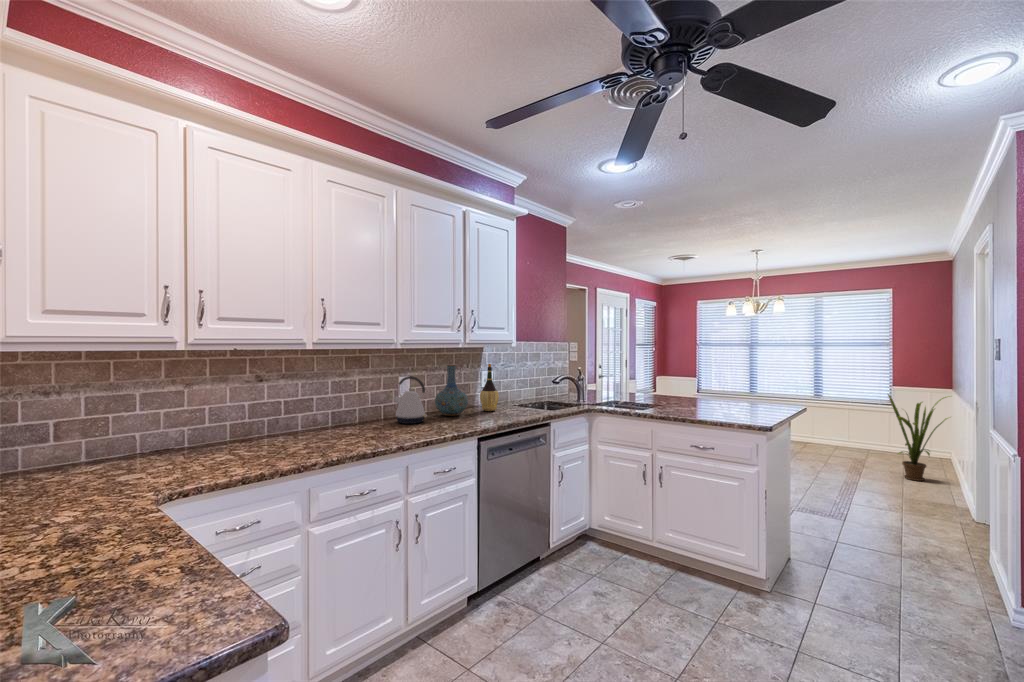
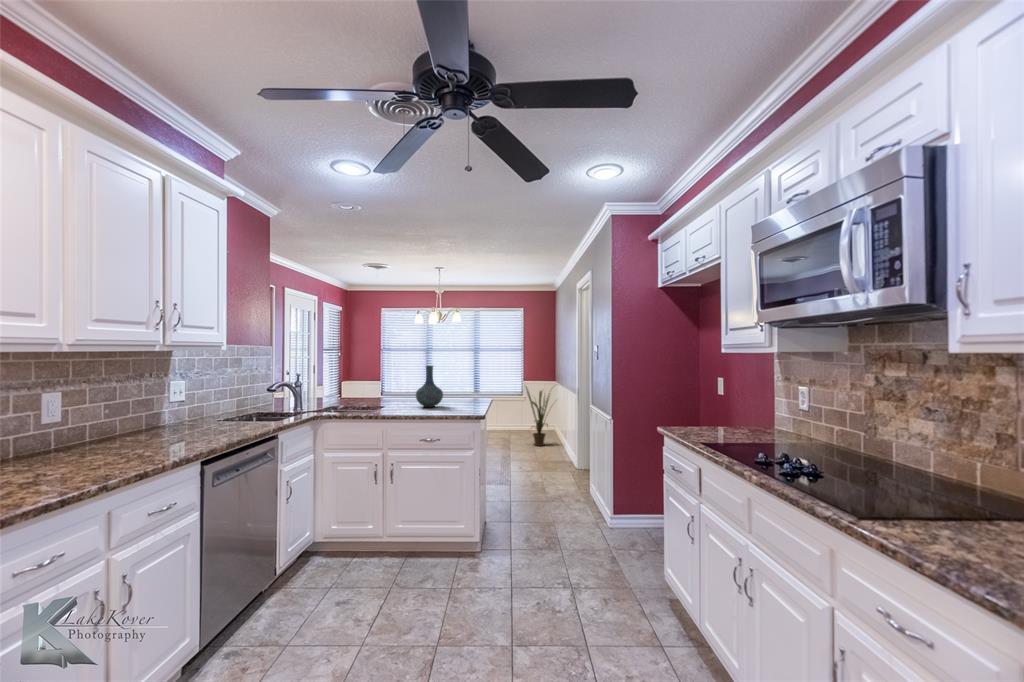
wine bottle: present [480,364,499,411] -> none [177,371,205,429]
vase: present [435,365,468,416] -> present [416,366,443,407]
kettle: present [393,376,427,424] -> none [37,391,106,459]

